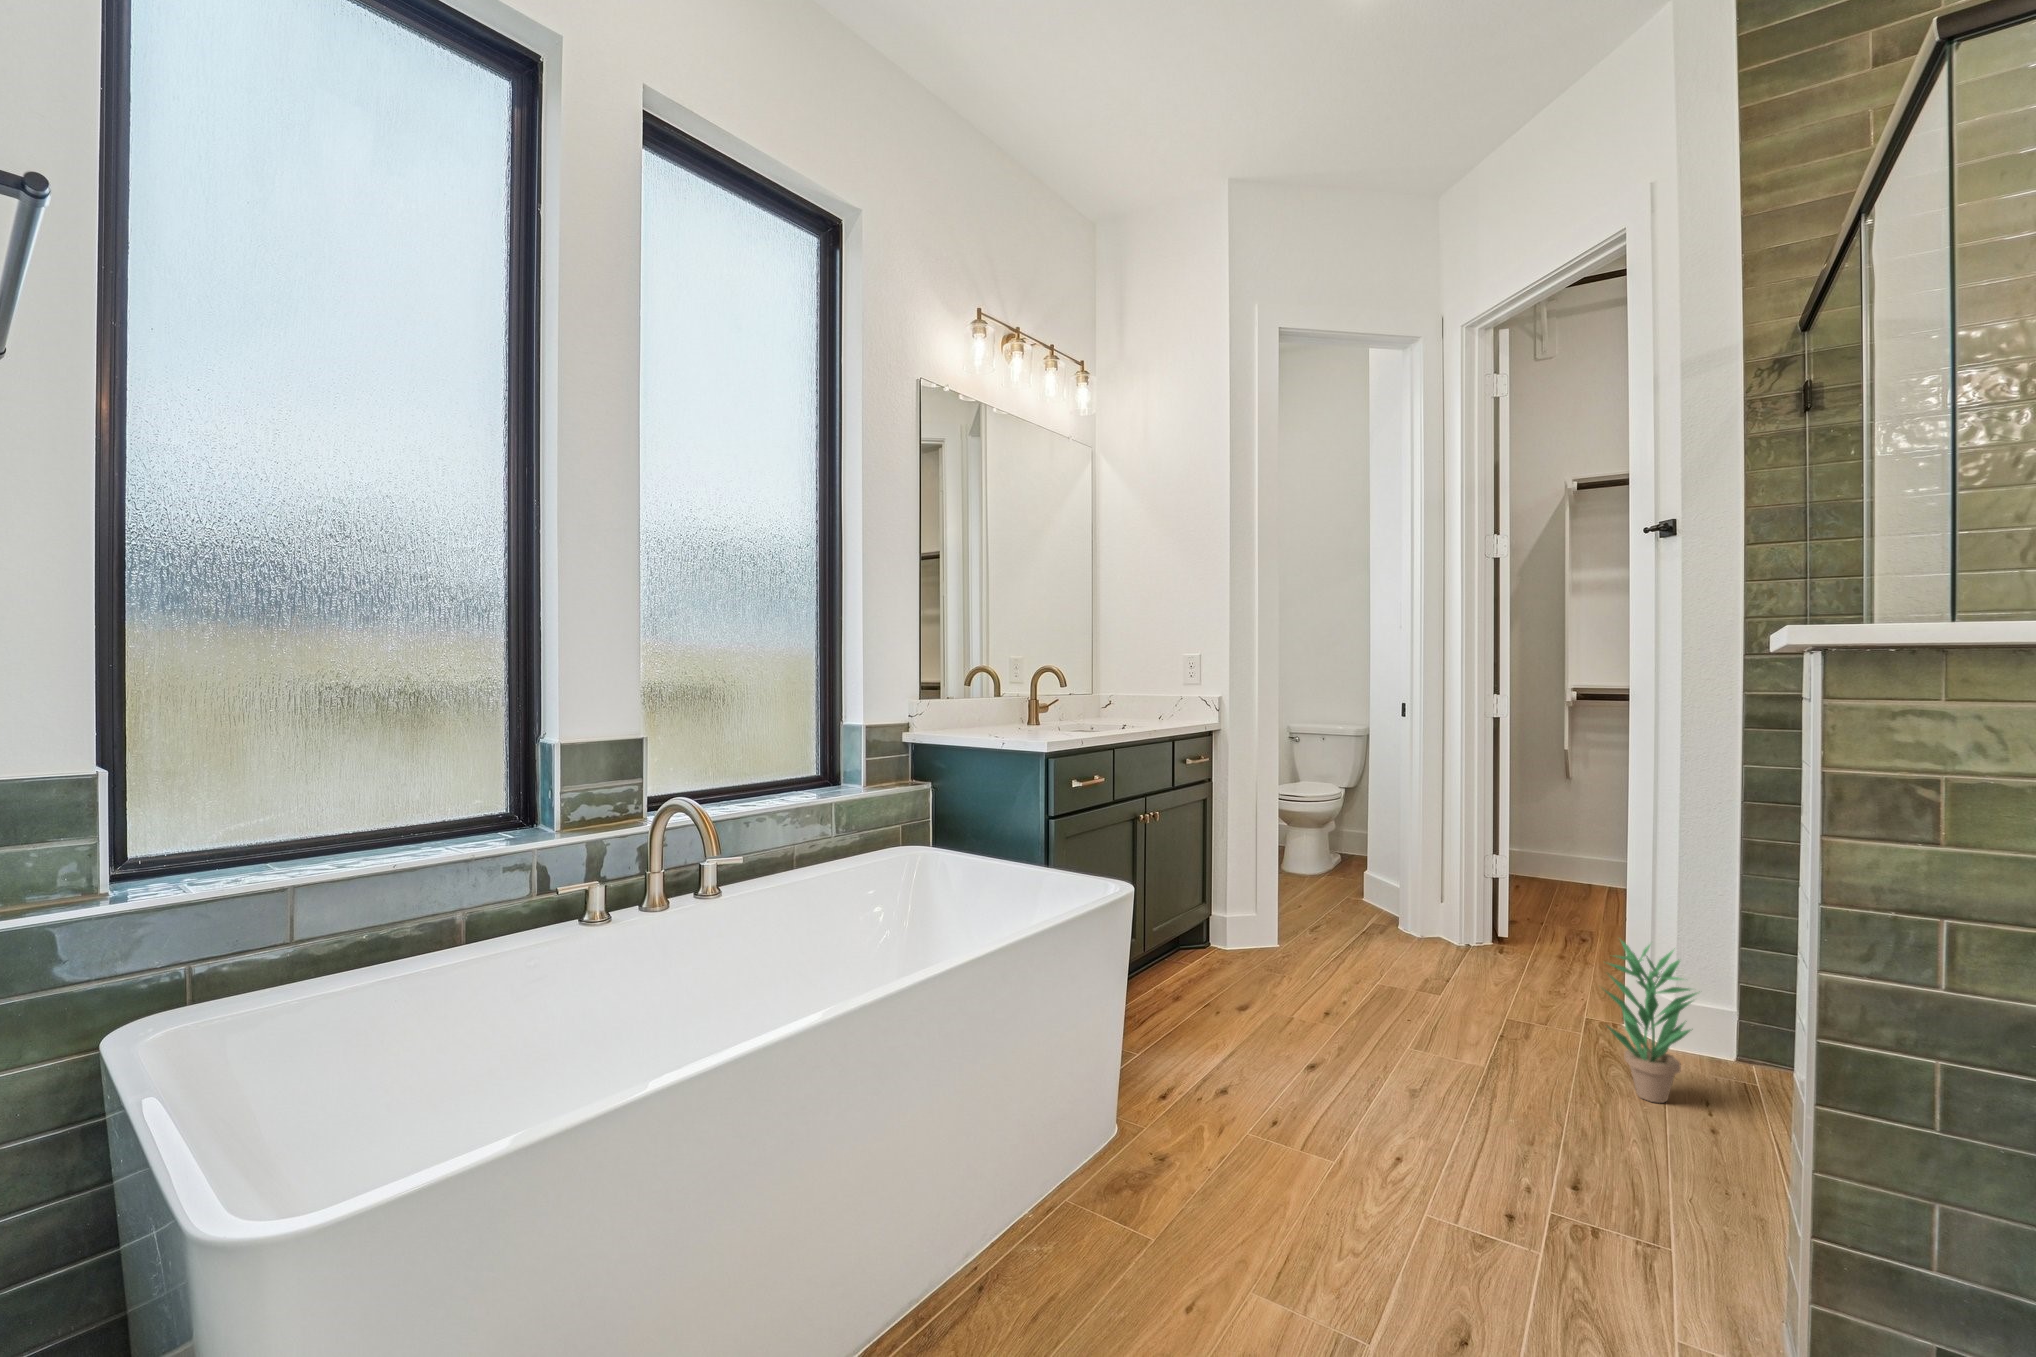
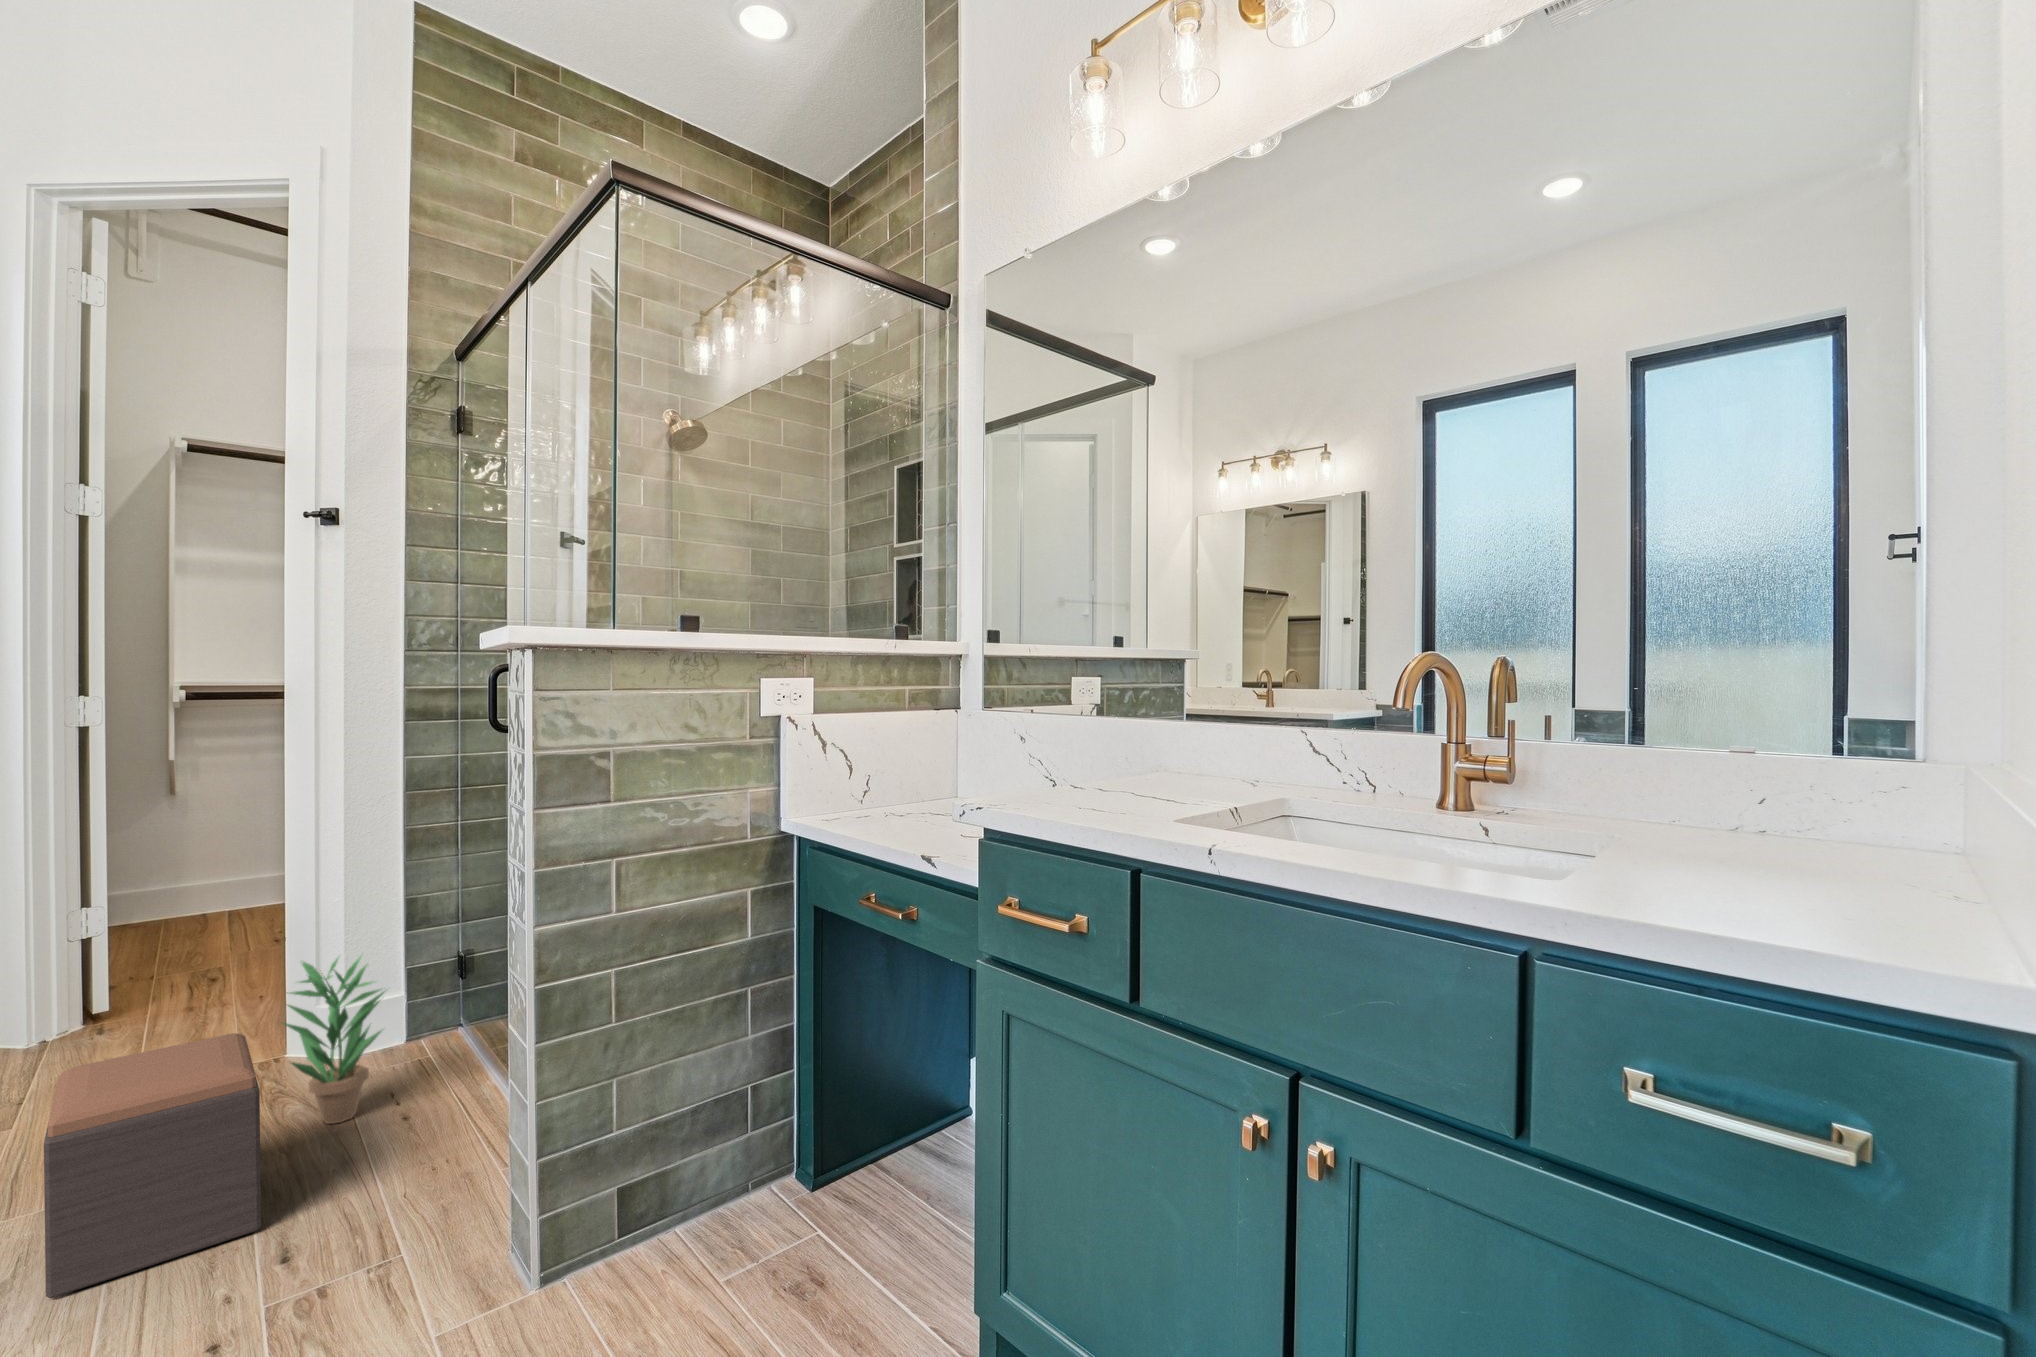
footstool: none [1427,964,1569,1153] -> present [44,1033,261,1298]

